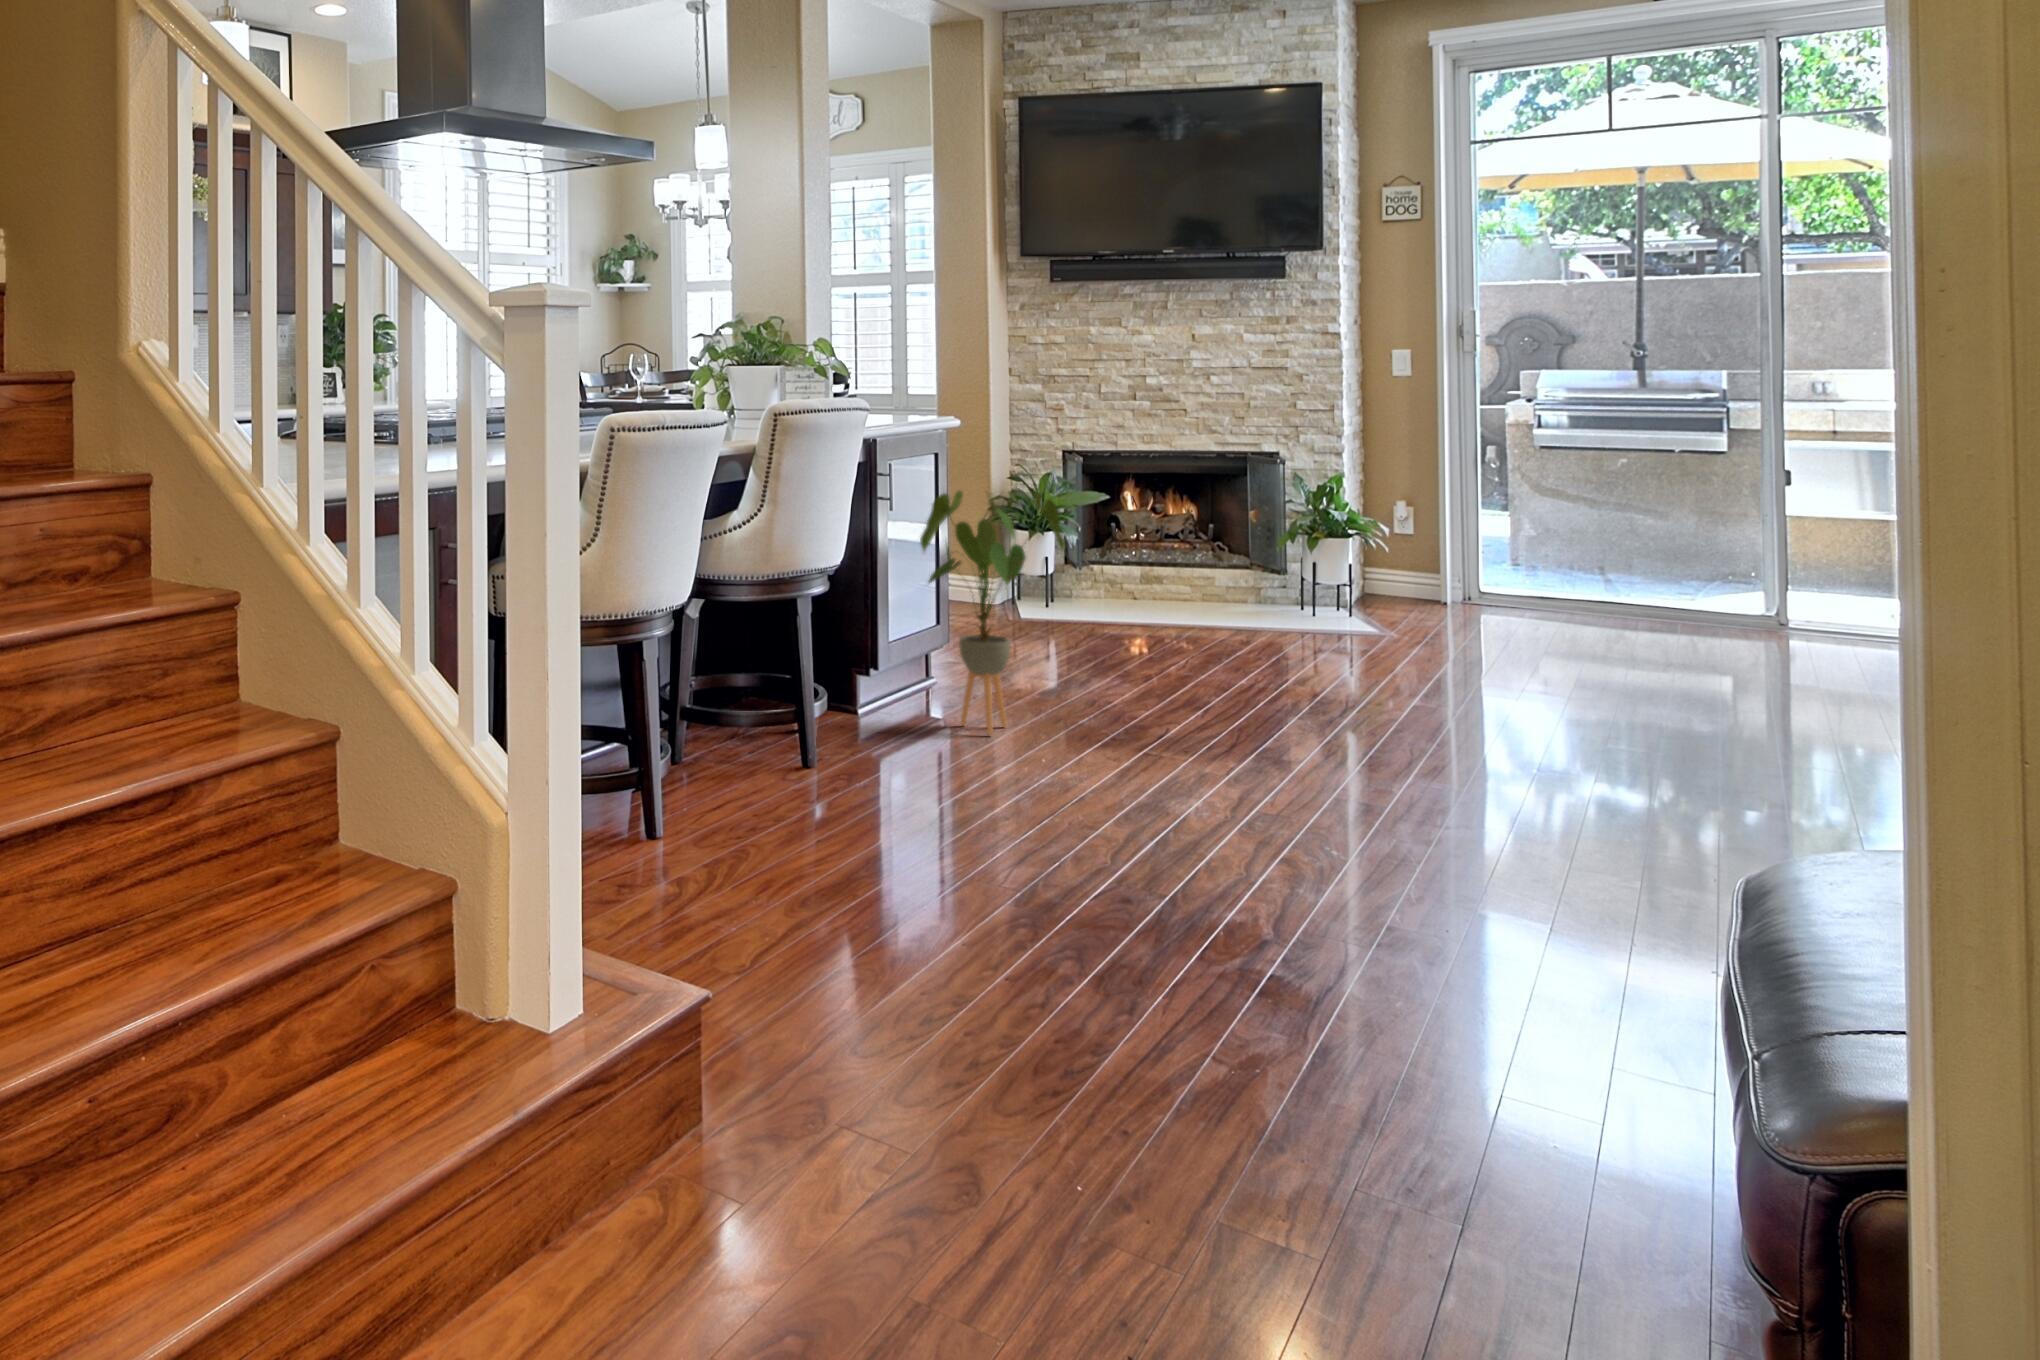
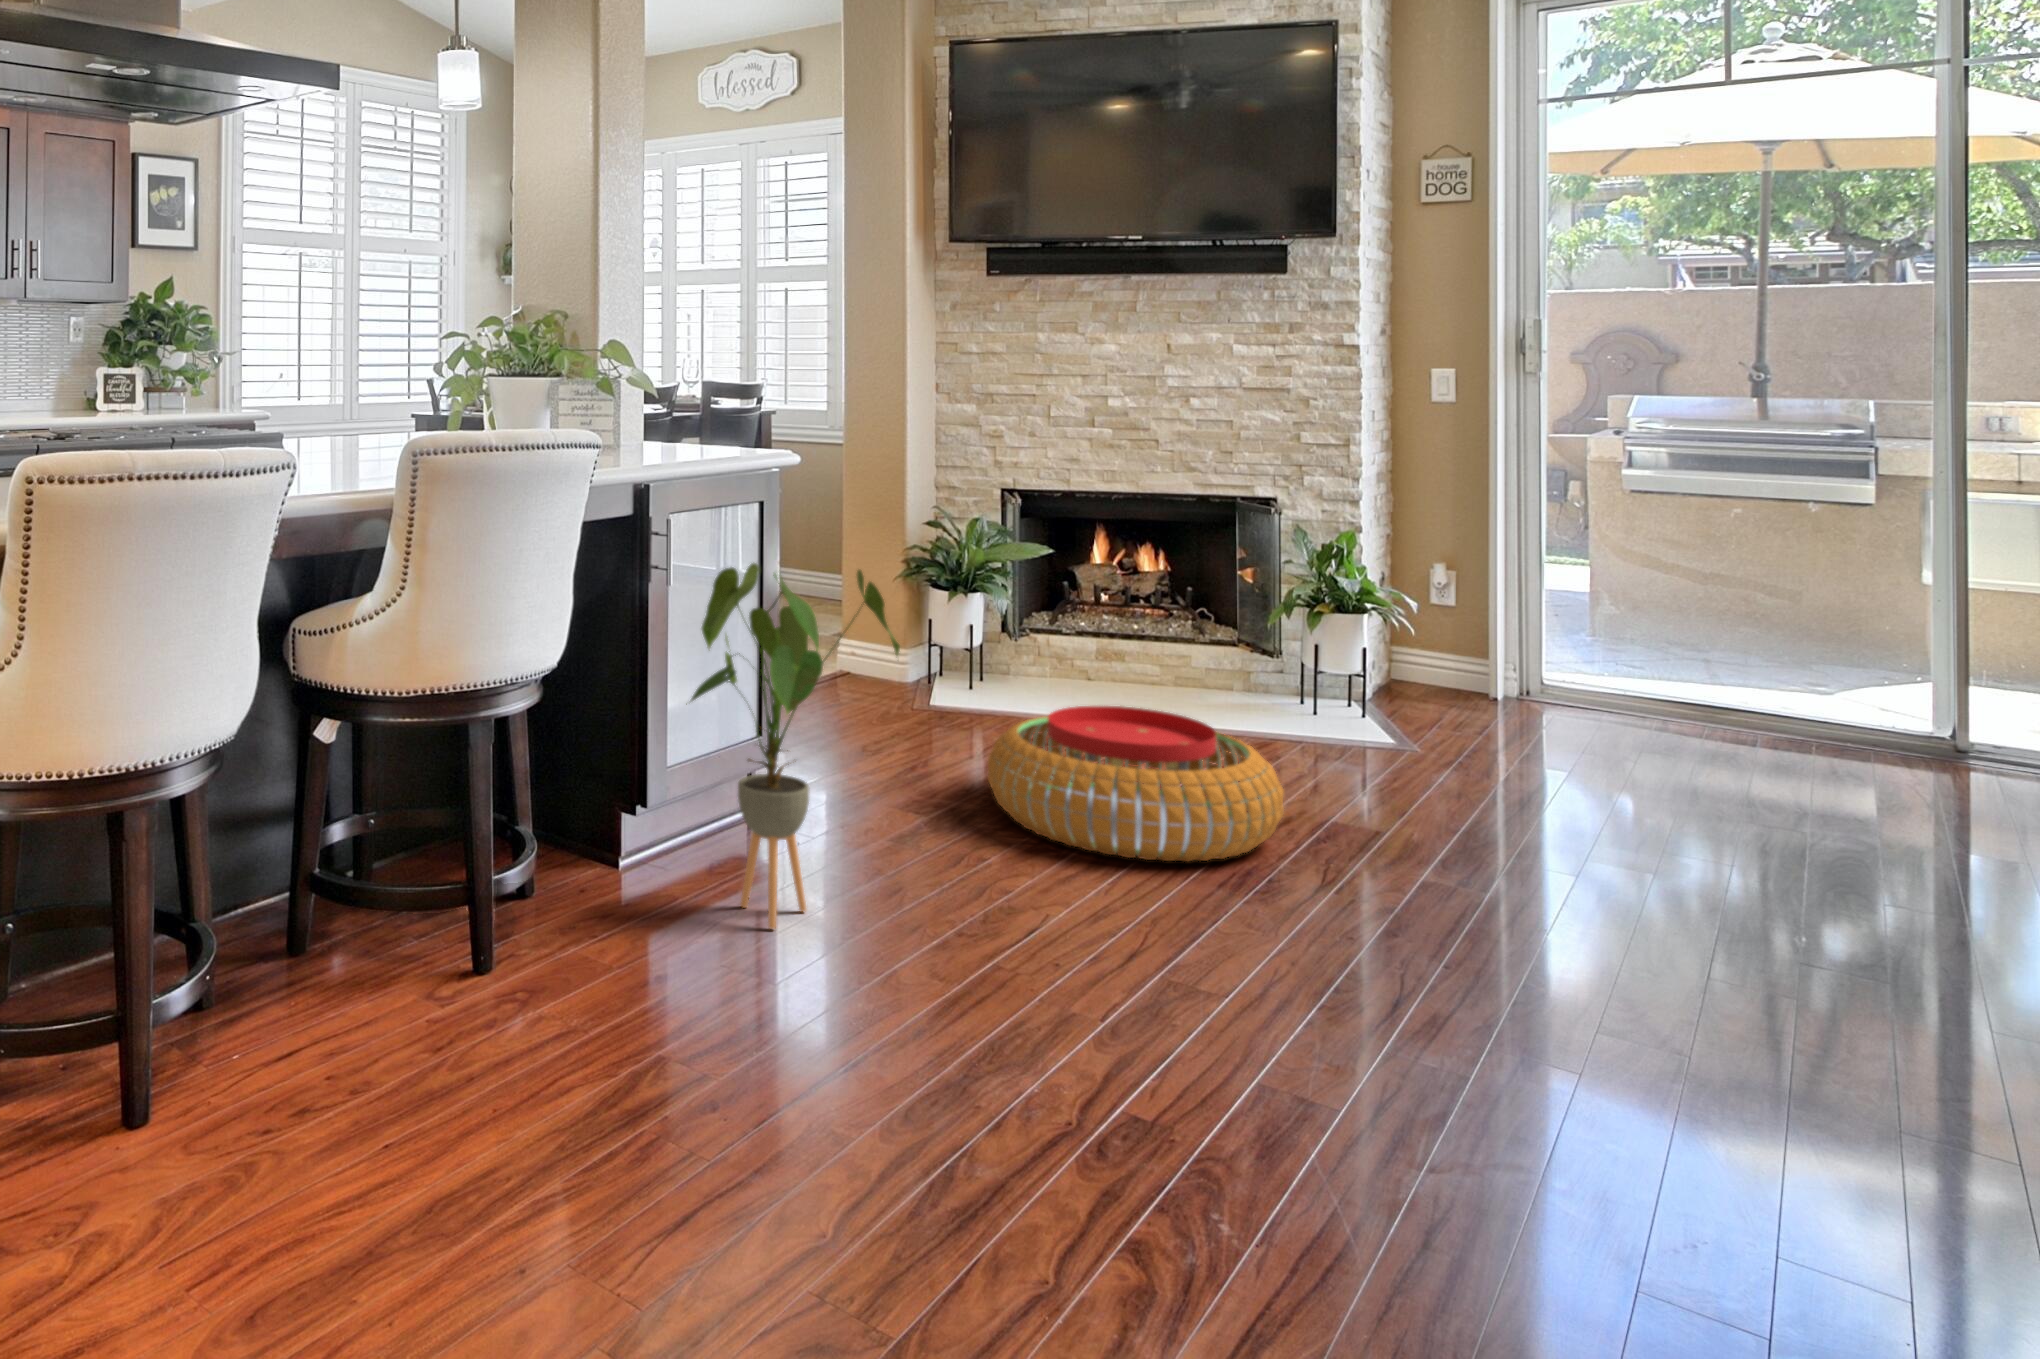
pouf: none [1098,598,1315,696] -> present [988,706,1284,861]

